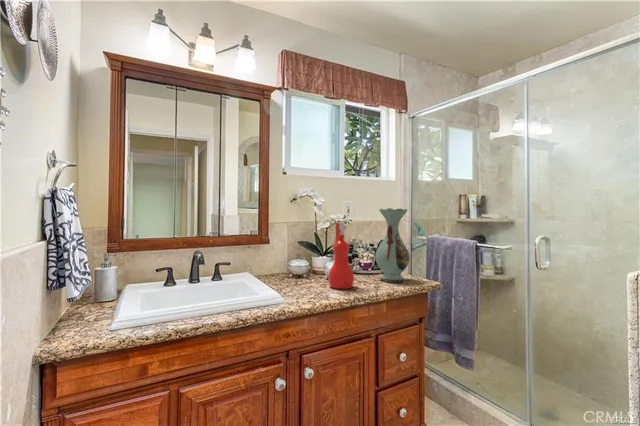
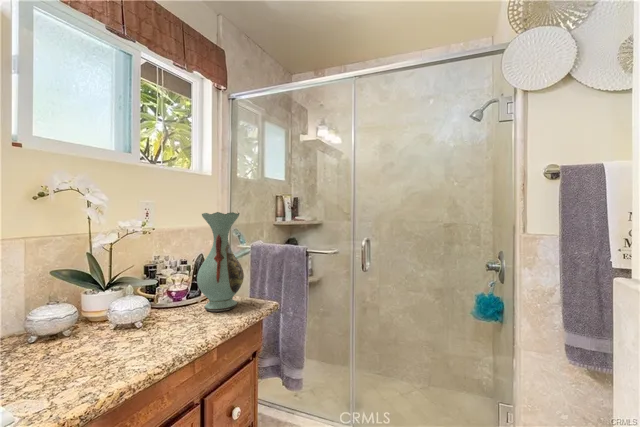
spray bottle: present [328,222,354,289] -> none [121,237,170,348]

